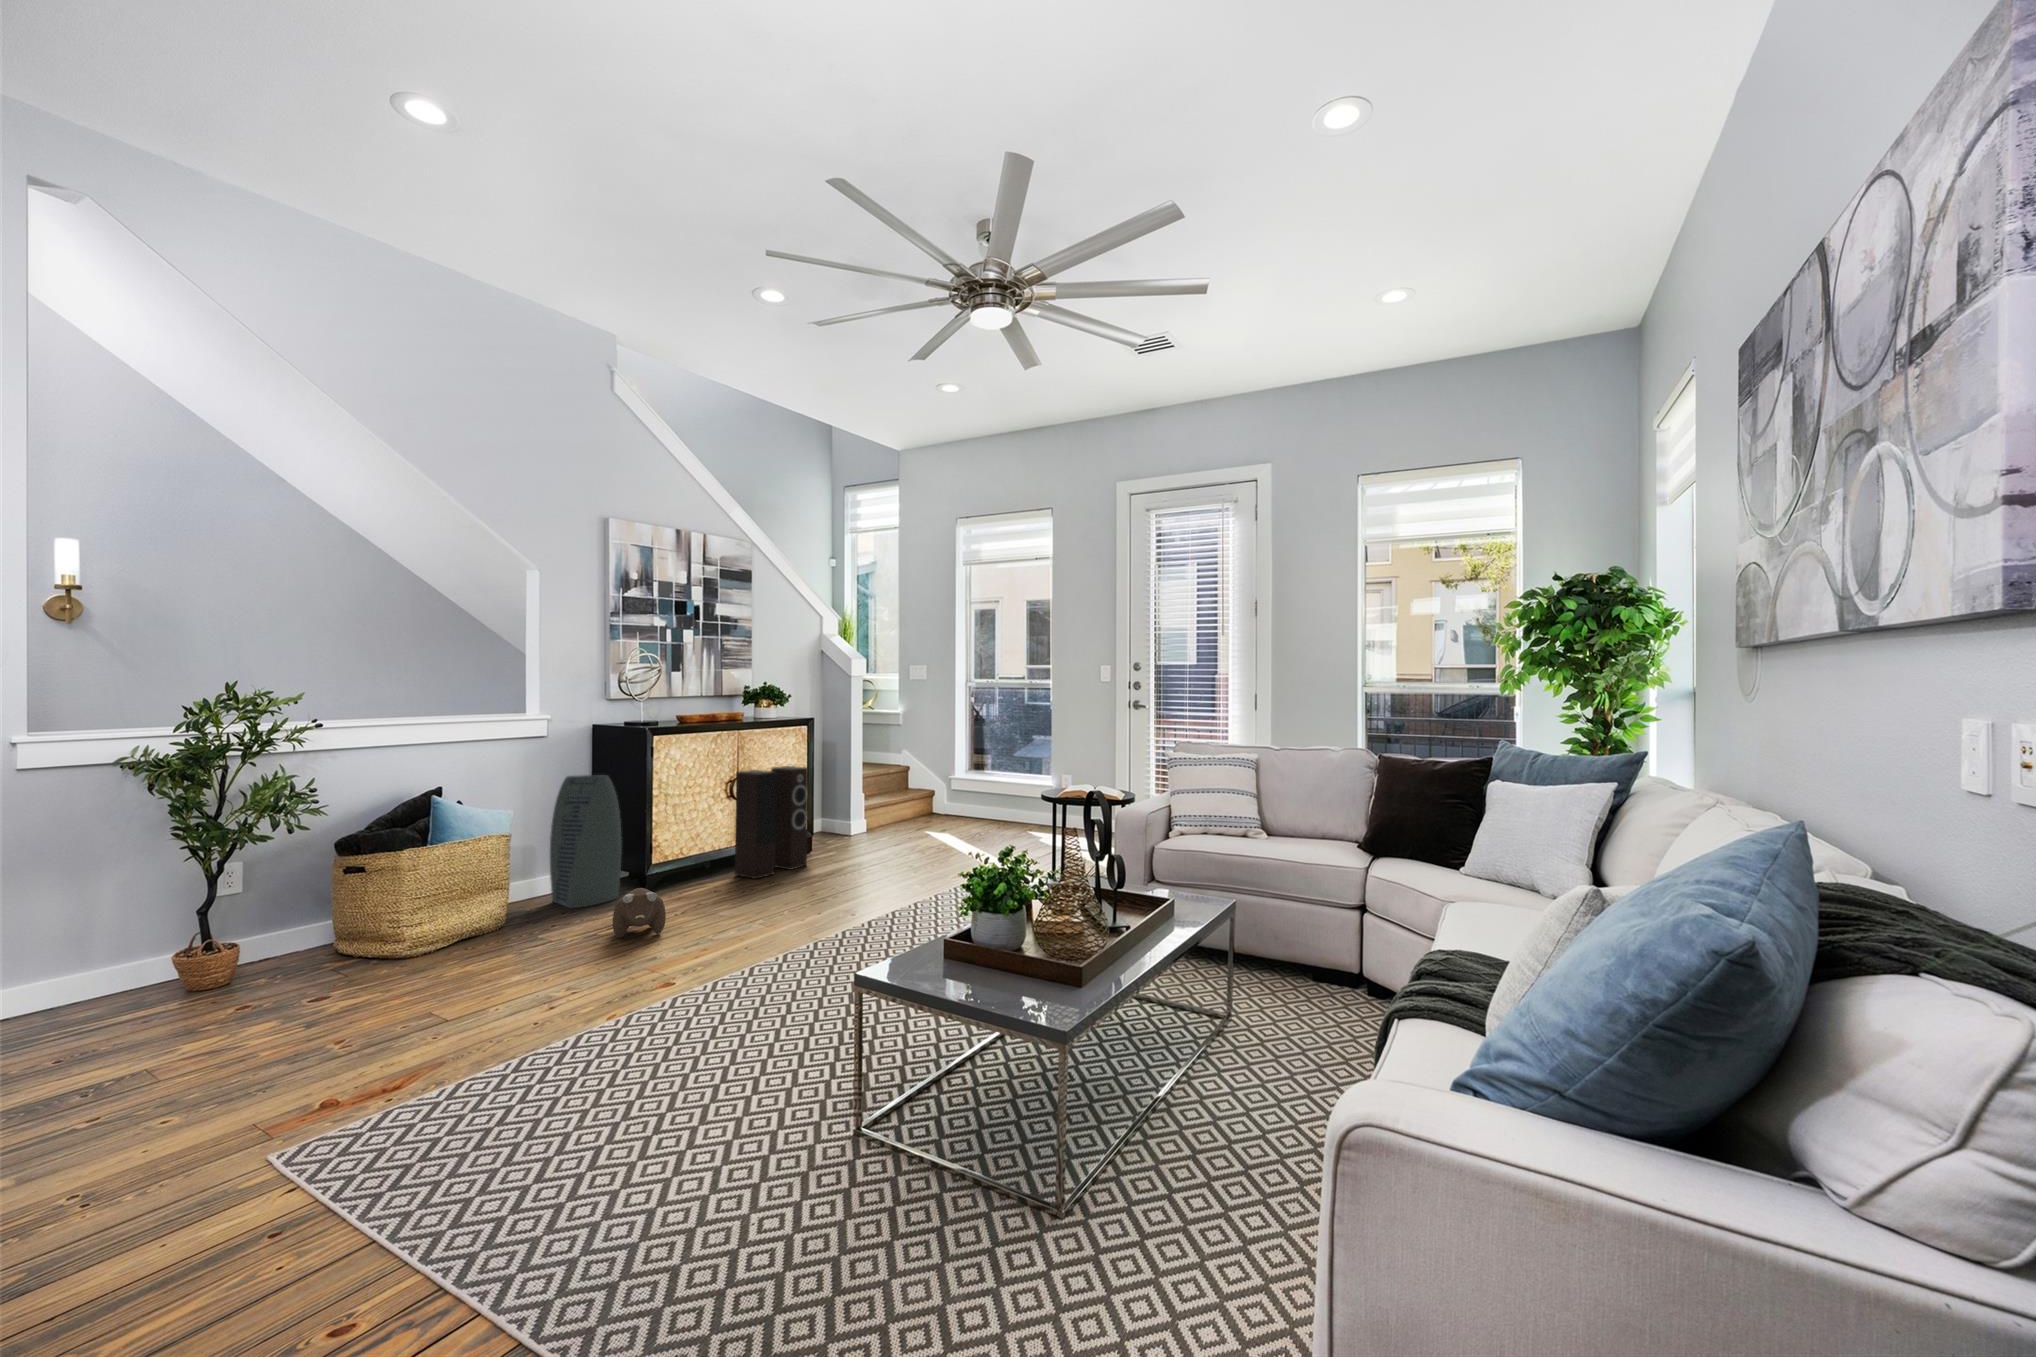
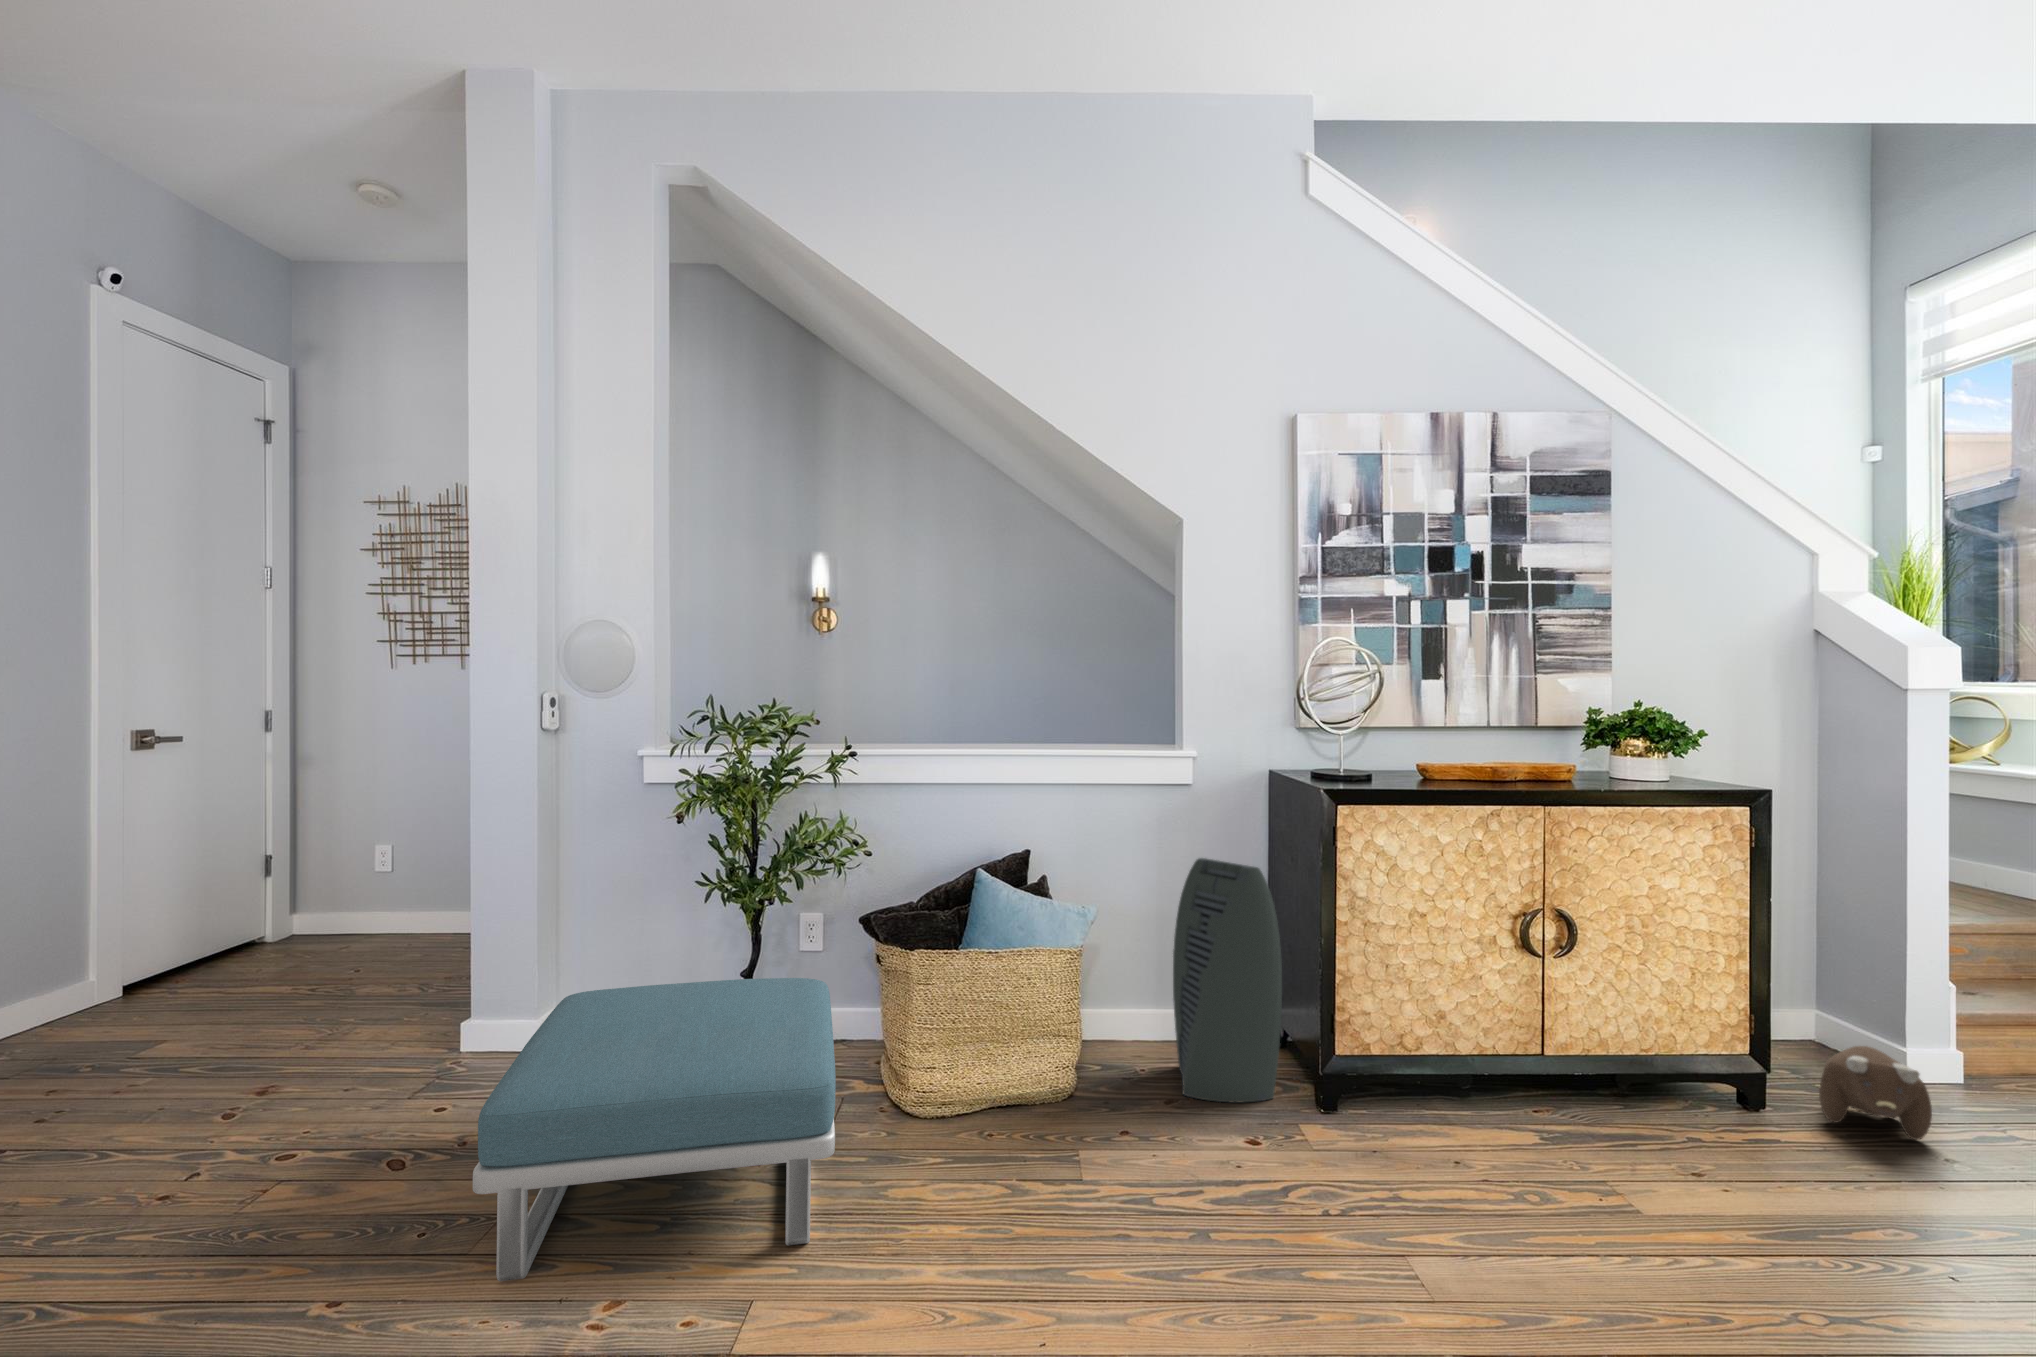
speaker: present [735,766,808,879] -> none [1529,897,1734,1154]
footstool: none [89,885,448,1064] -> present [473,978,836,1281]
plush toy: present [613,888,666,938] -> present [1819,1046,1932,1140]

